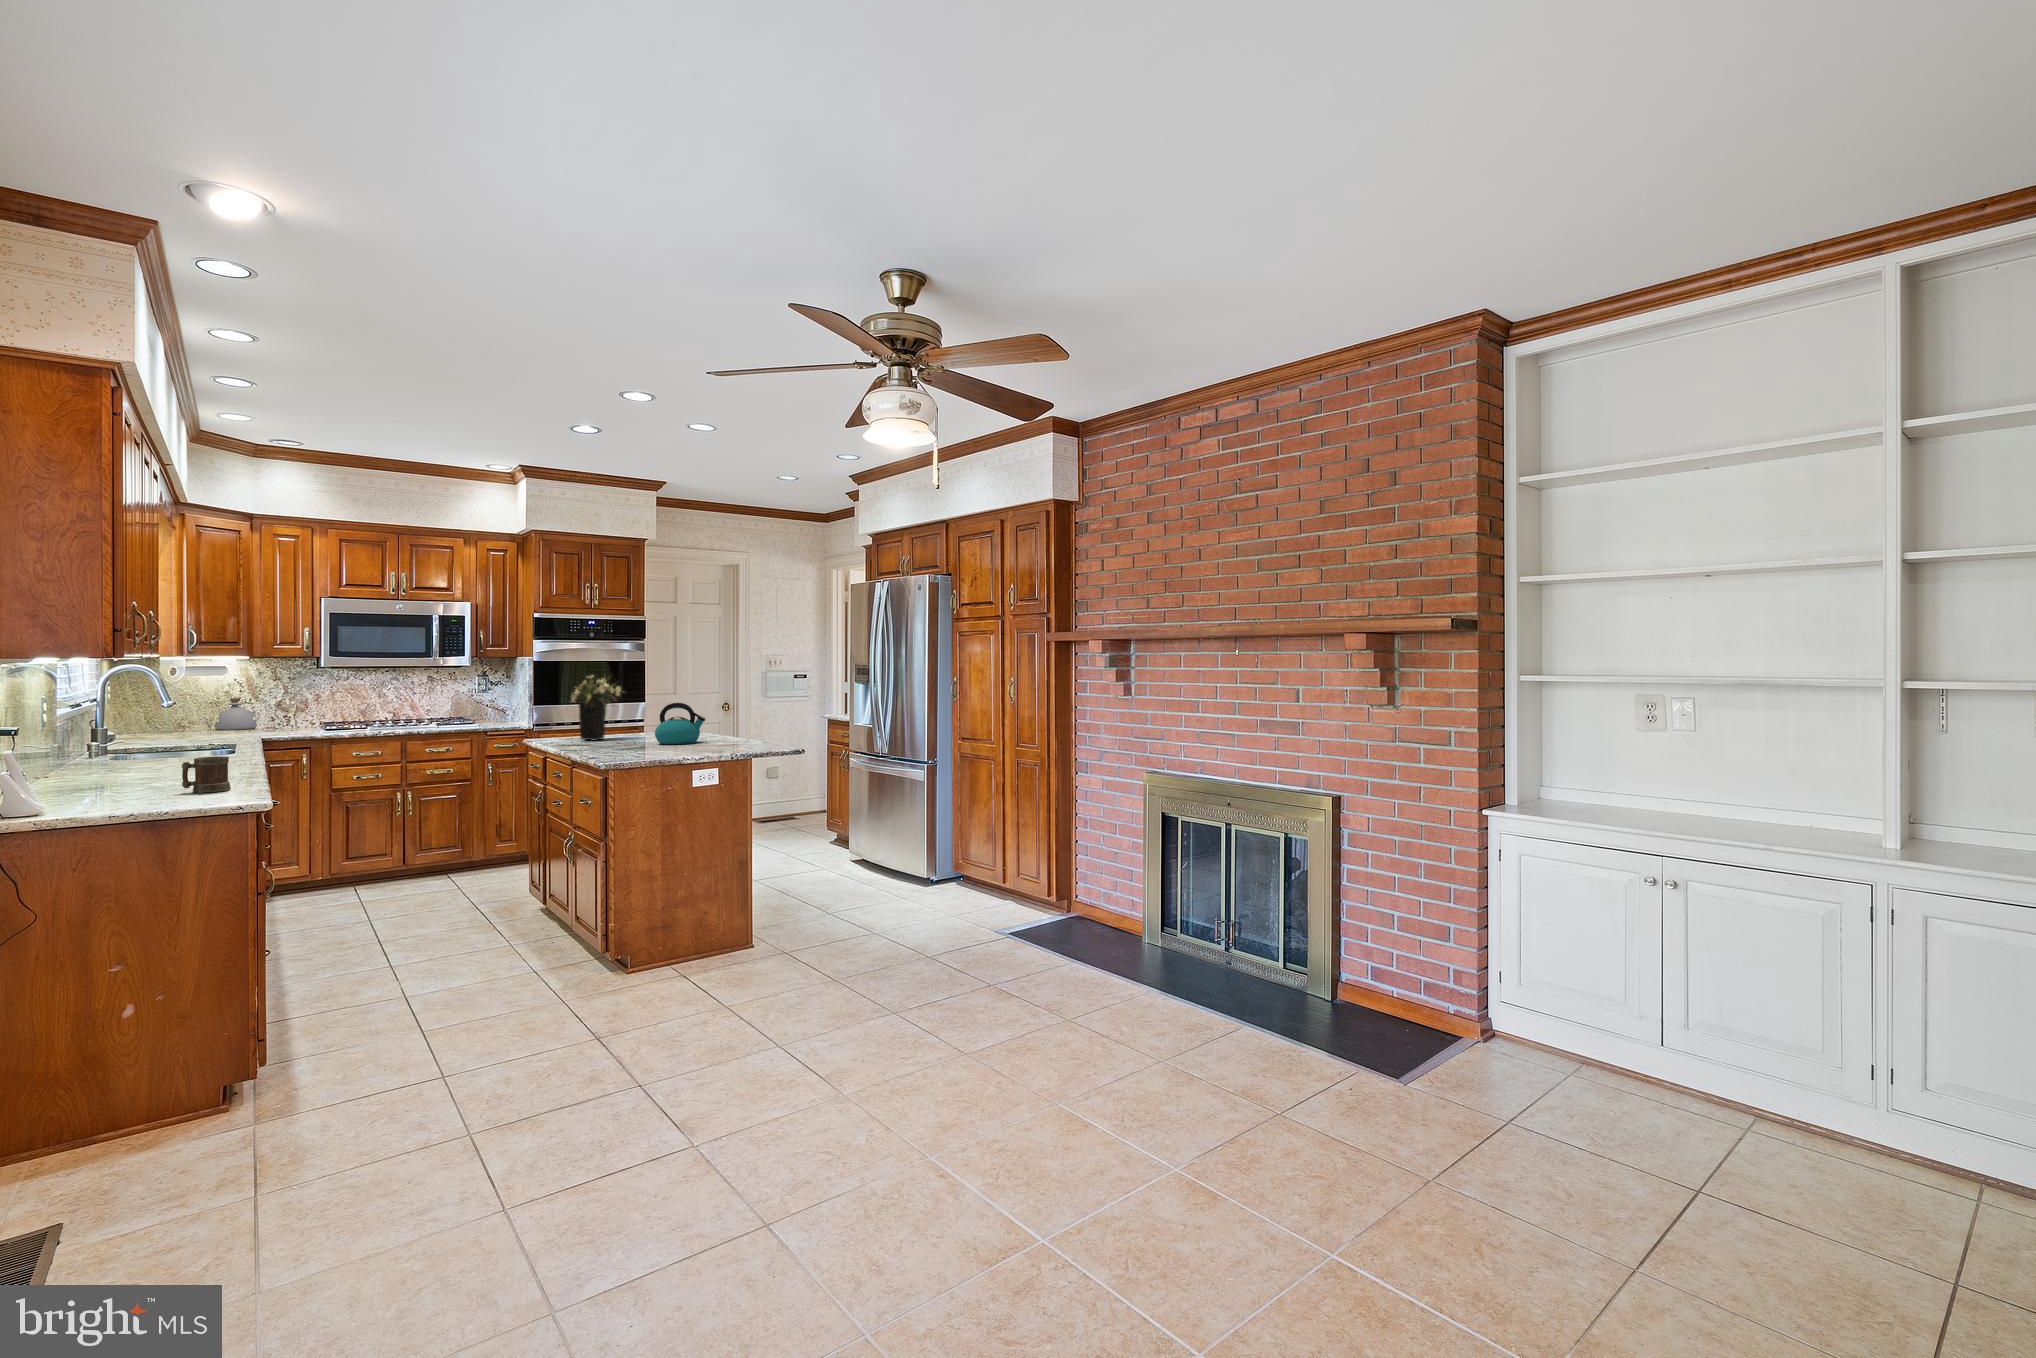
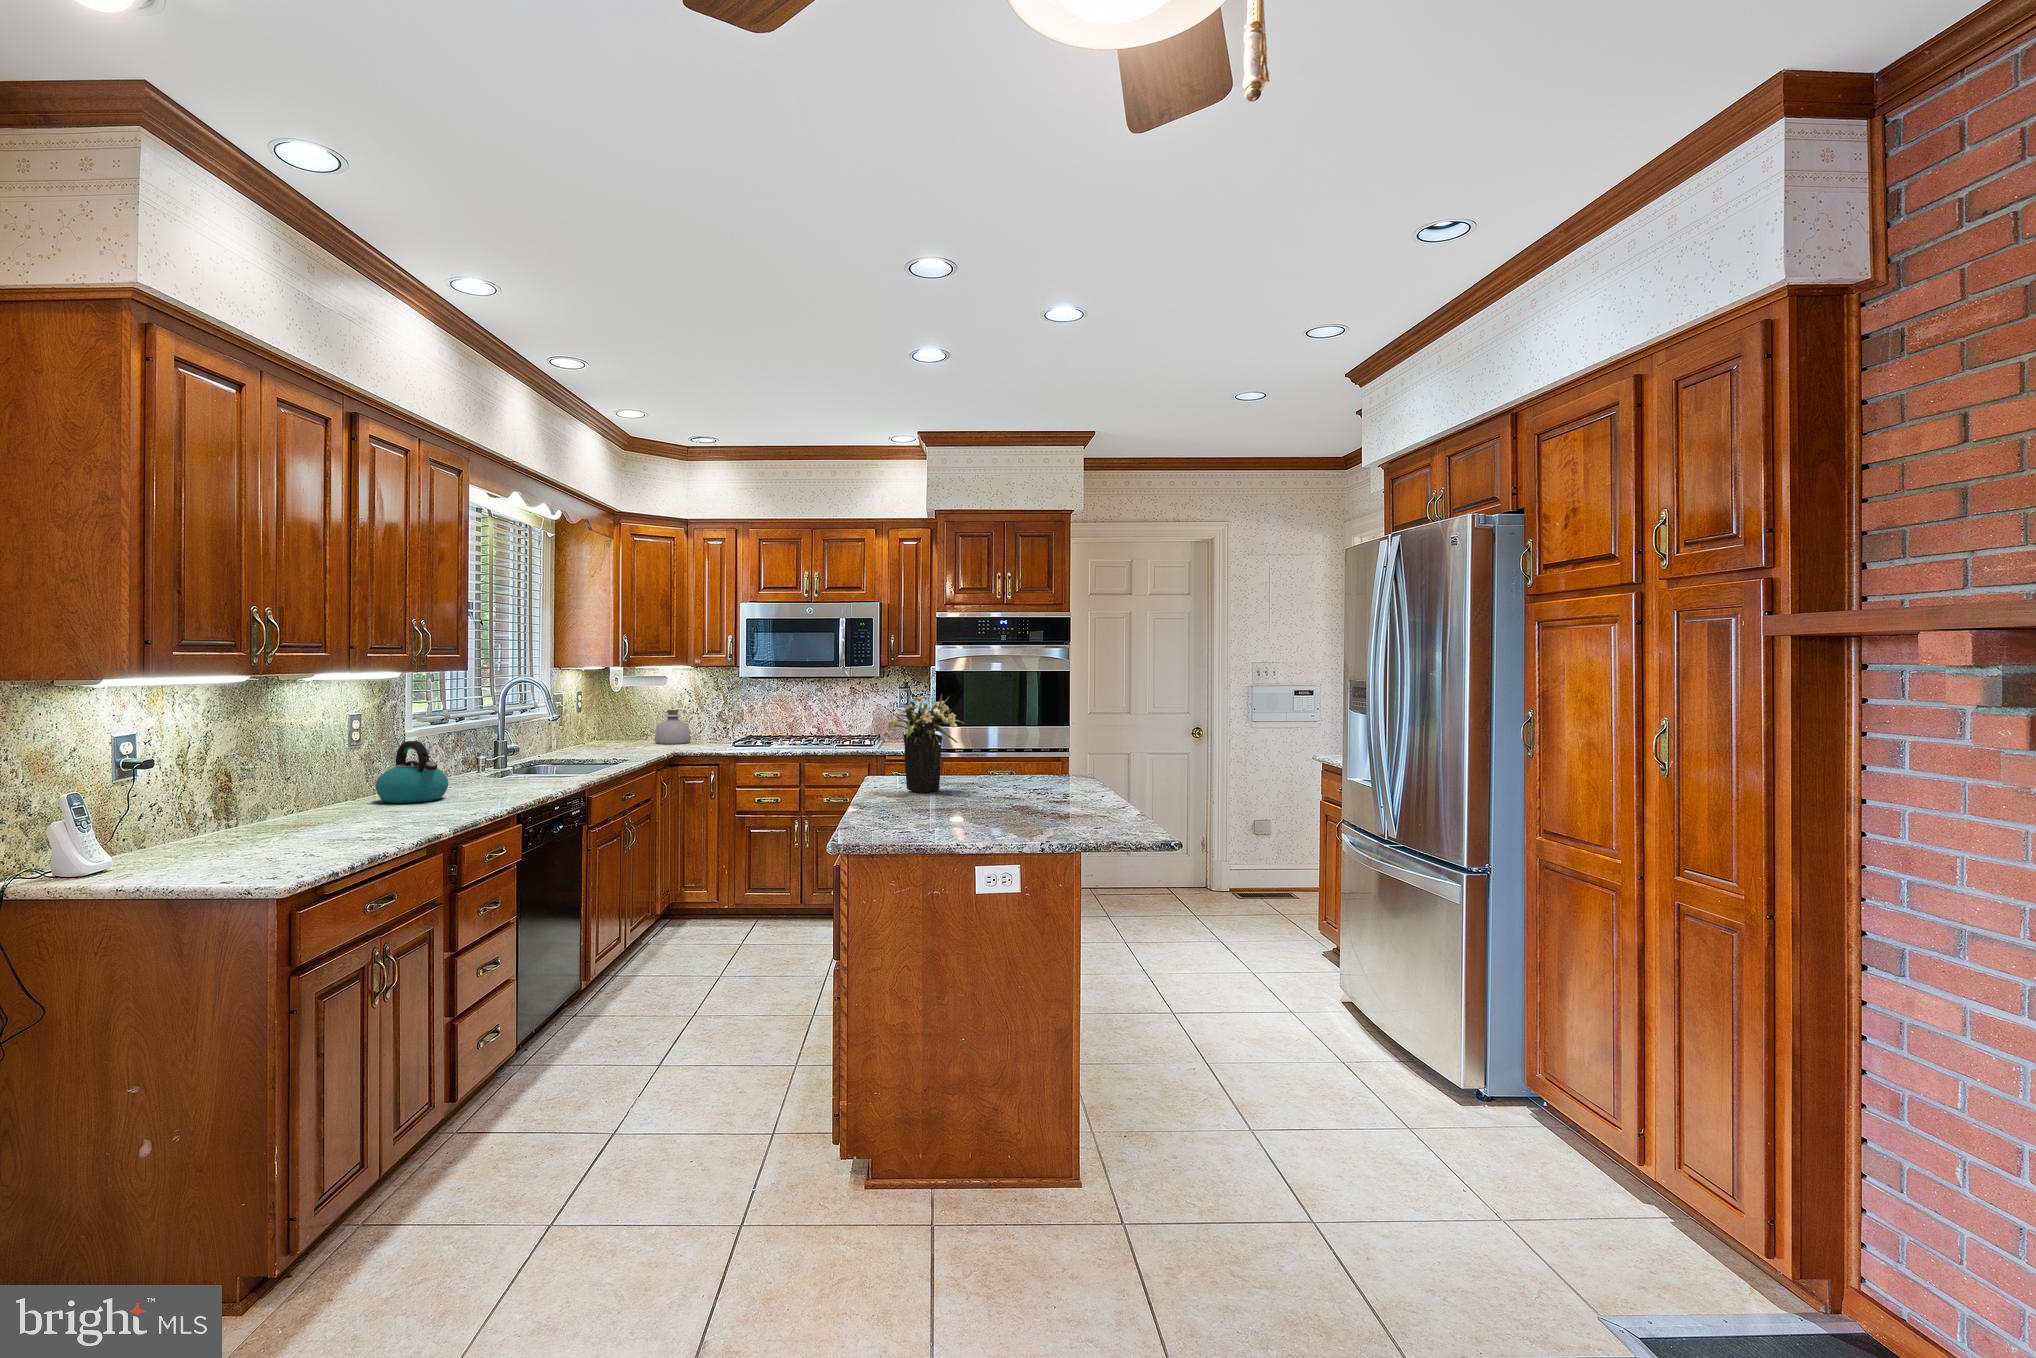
kettle: present [655,703,705,744] -> present [376,741,448,803]
mug: present [182,756,231,793] -> none [234,817,295,871]

